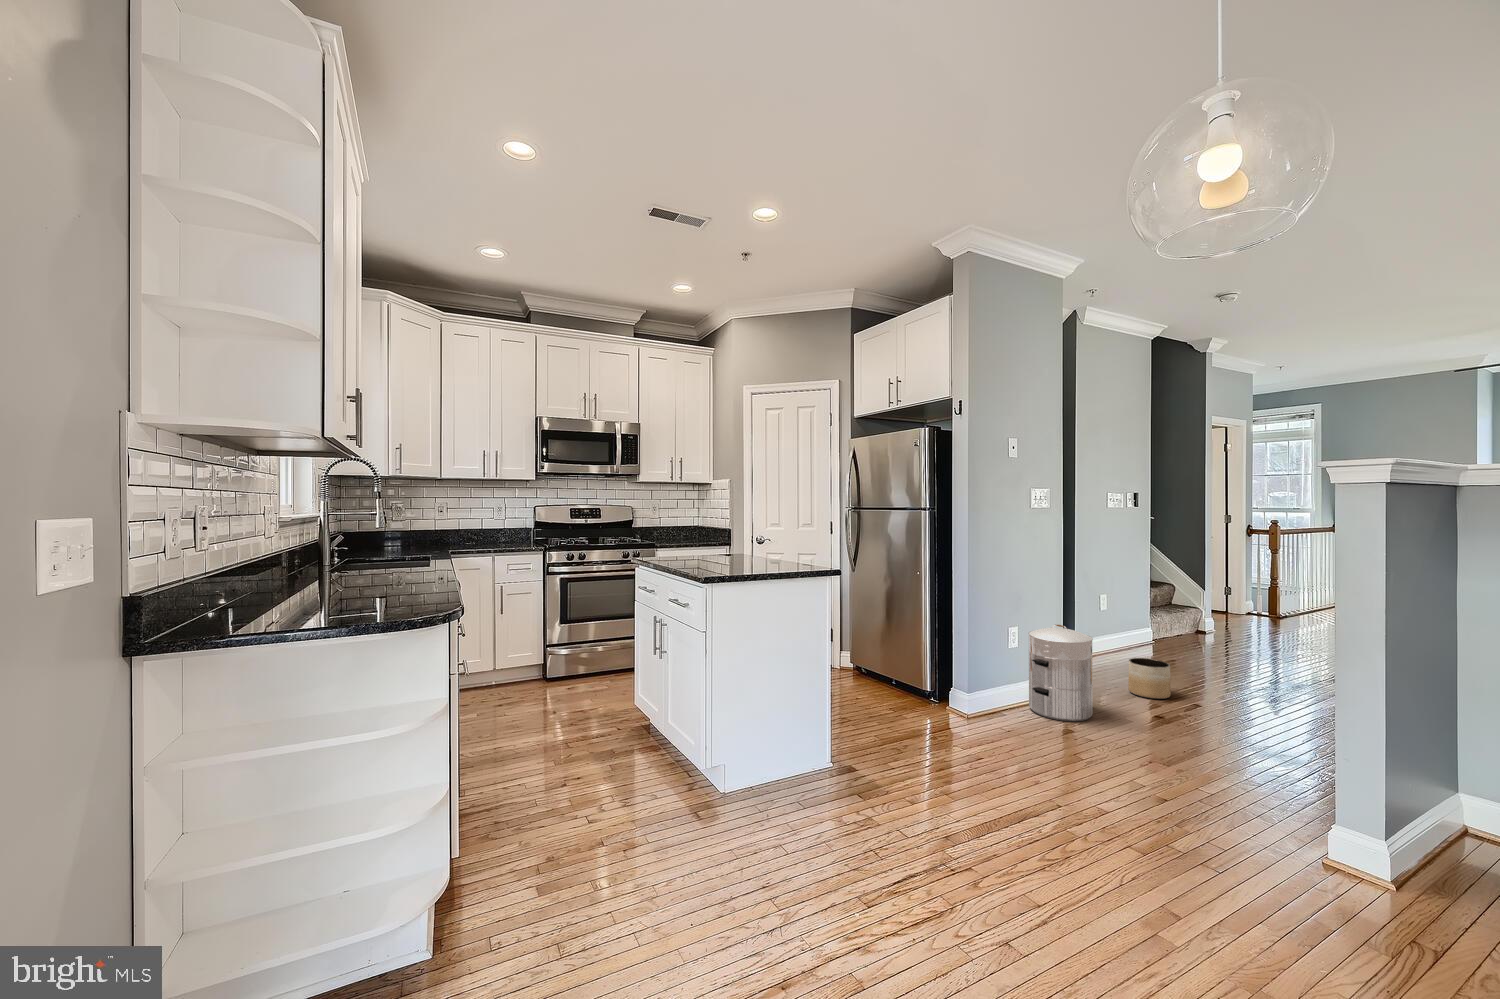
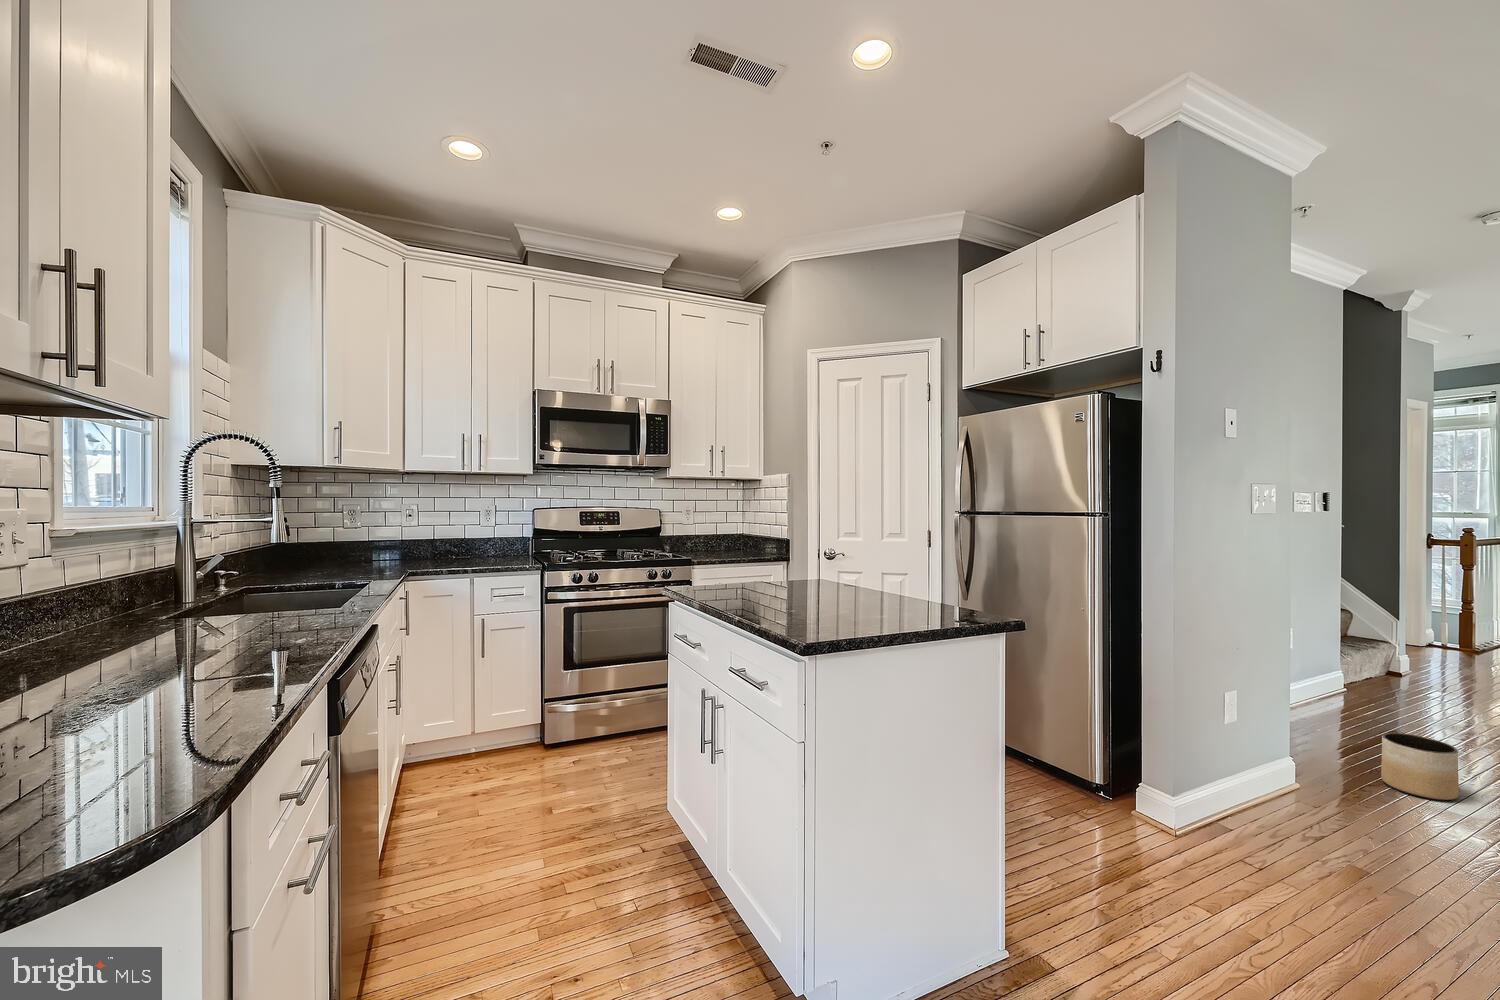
waste bin: present [1029,624,1093,721] -> none [1254,692,1373,848]

